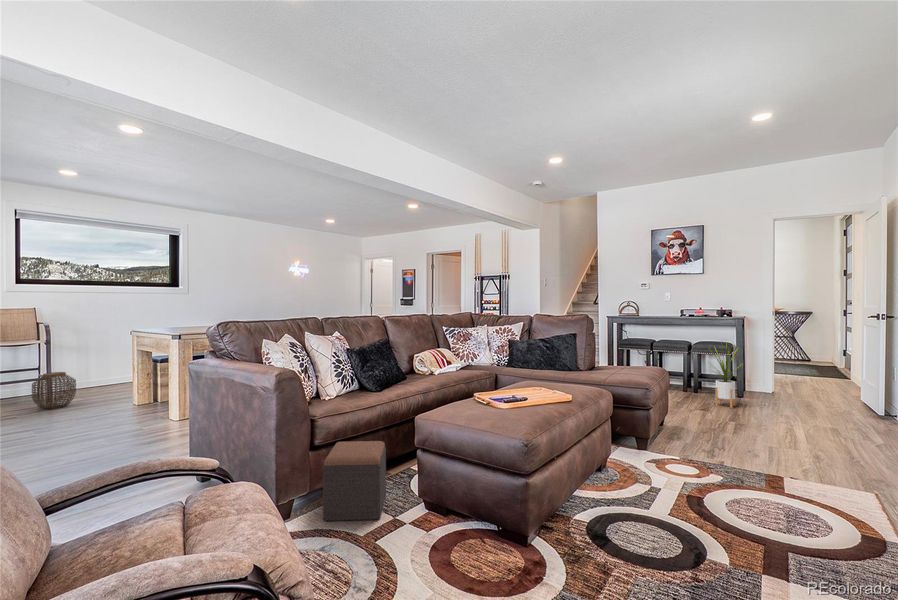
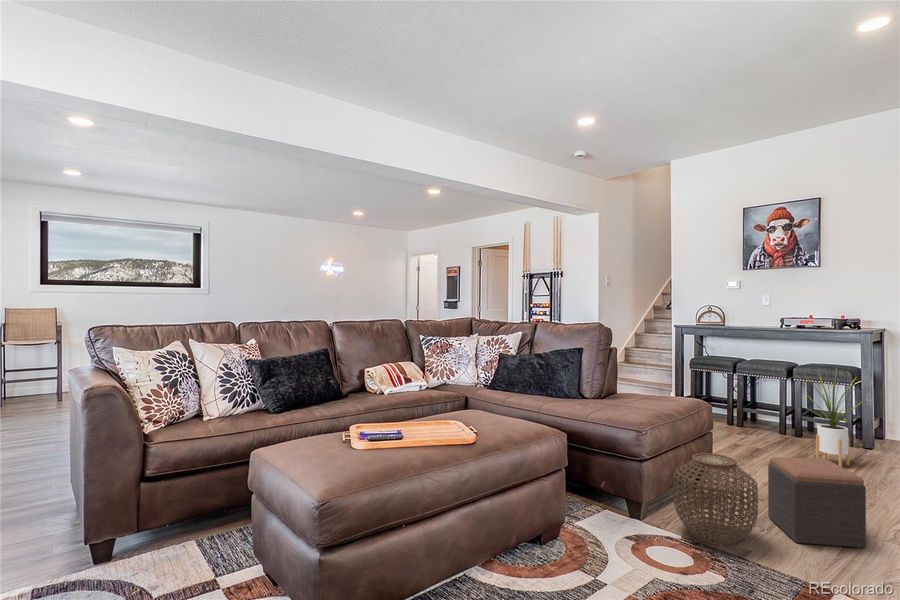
woven basket: present [32,372,76,409] -> present [673,453,758,545]
footstool: present [323,441,386,521] -> present [768,457,866,548]

